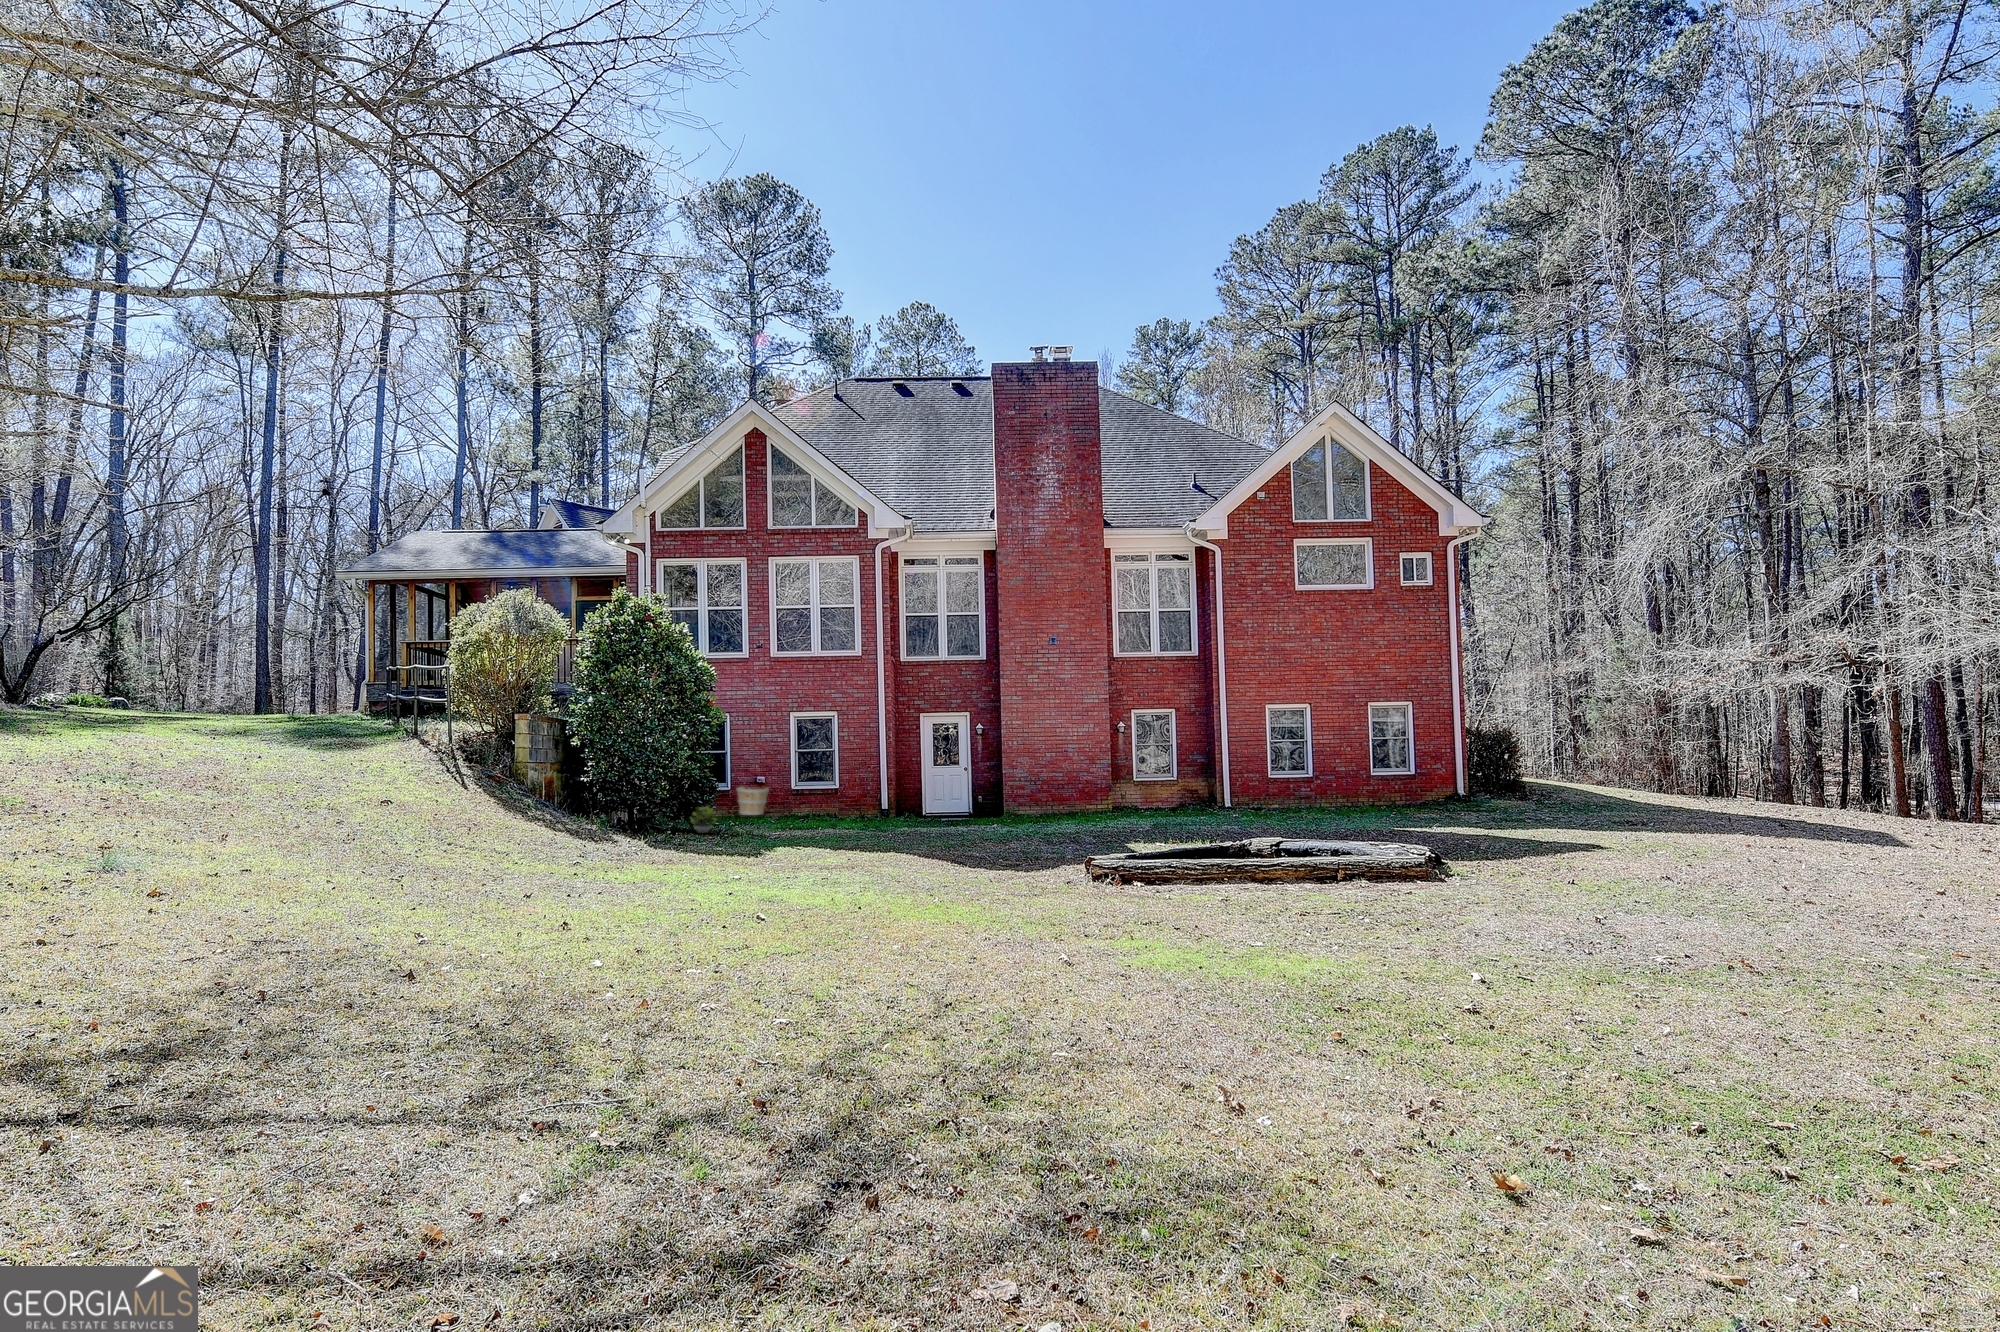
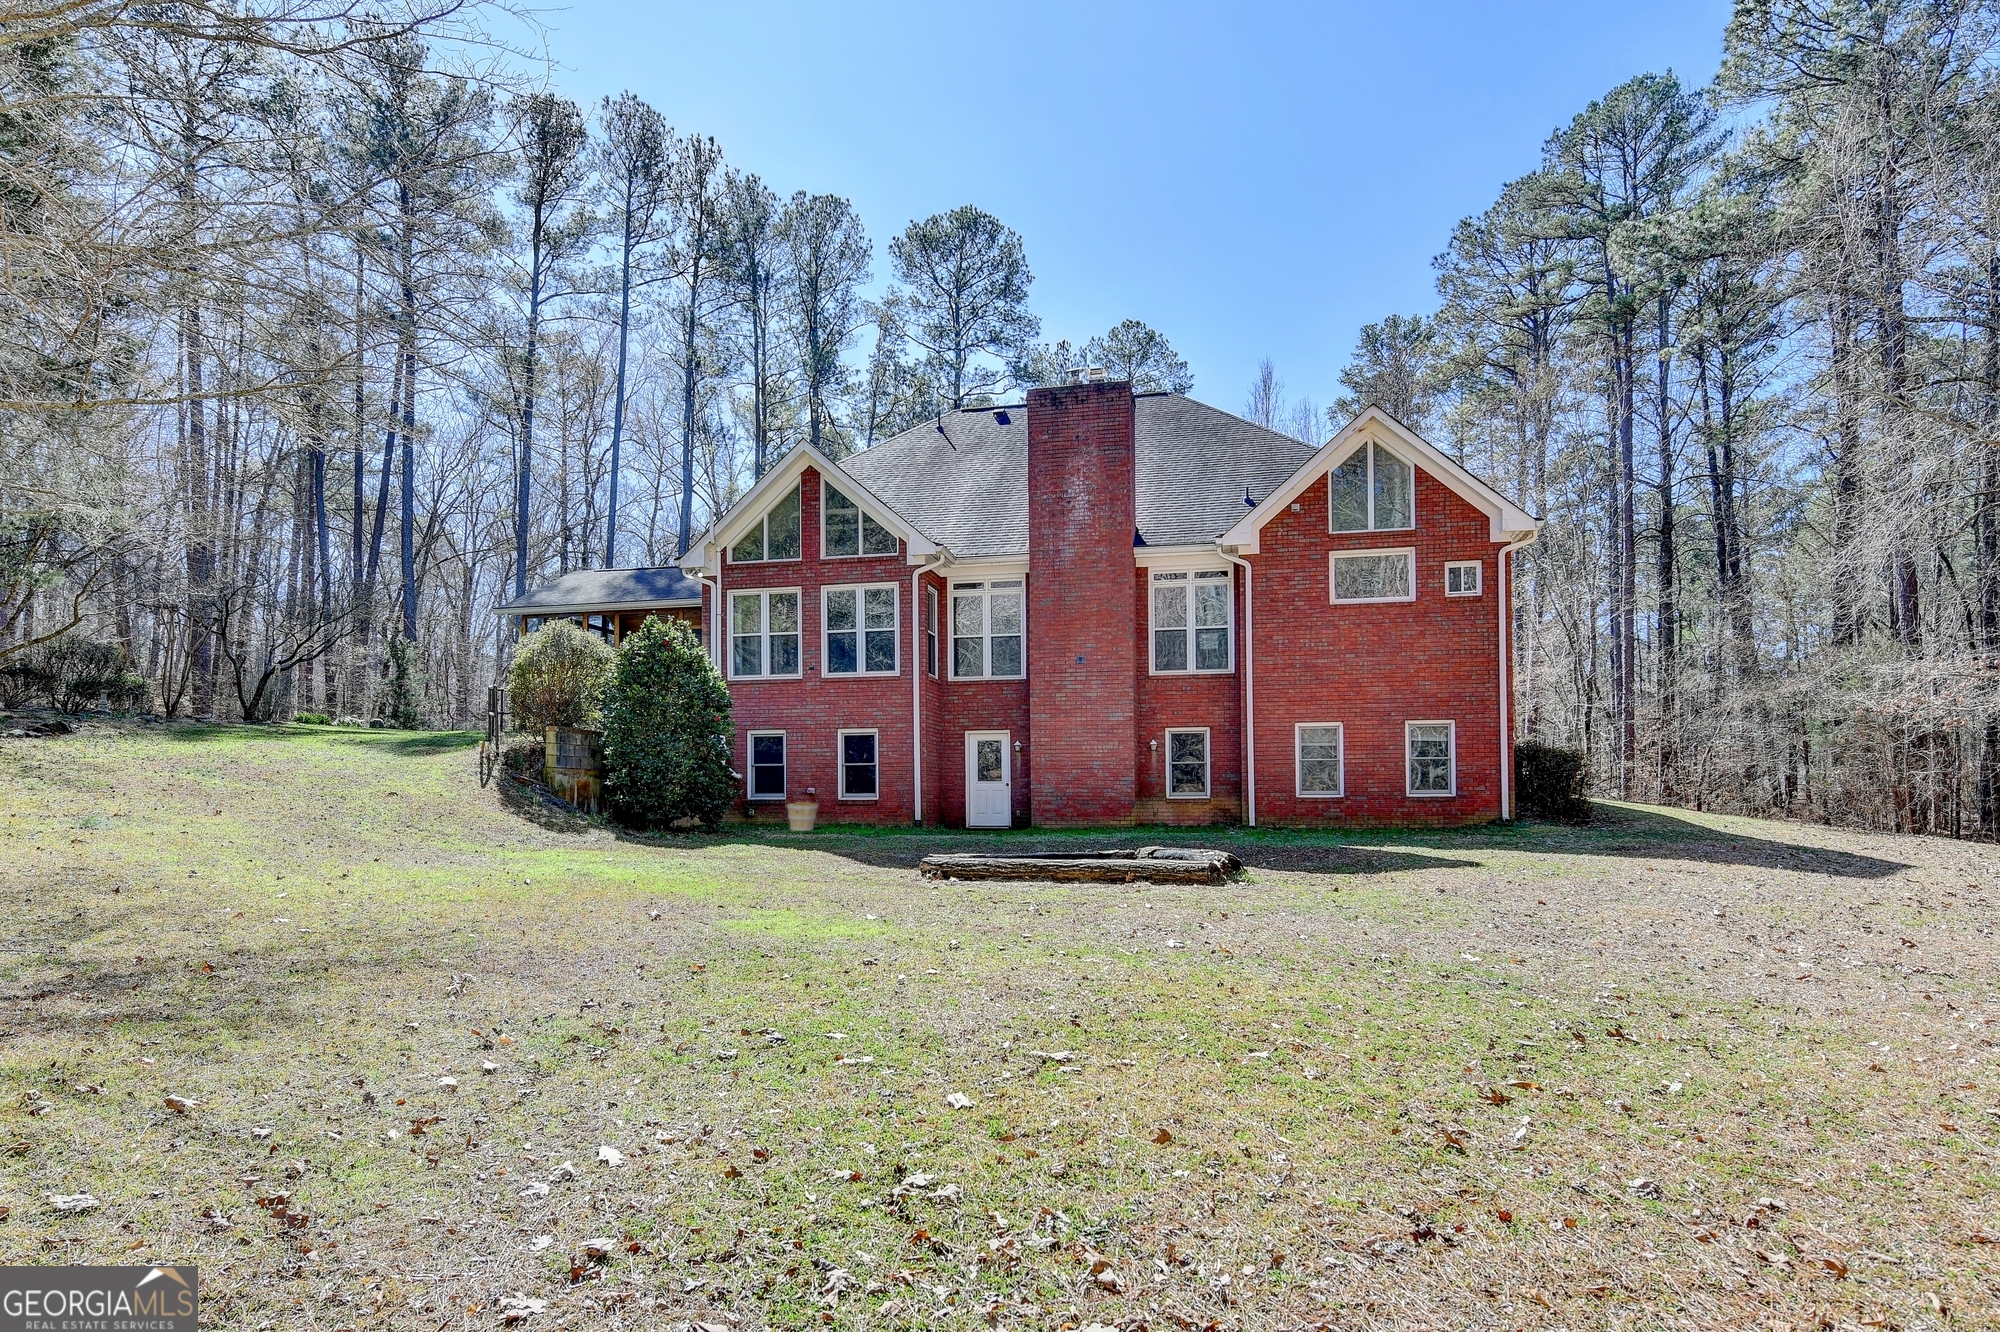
potted plant: present [691,806,717,833] -> none [741,820,768,848]

